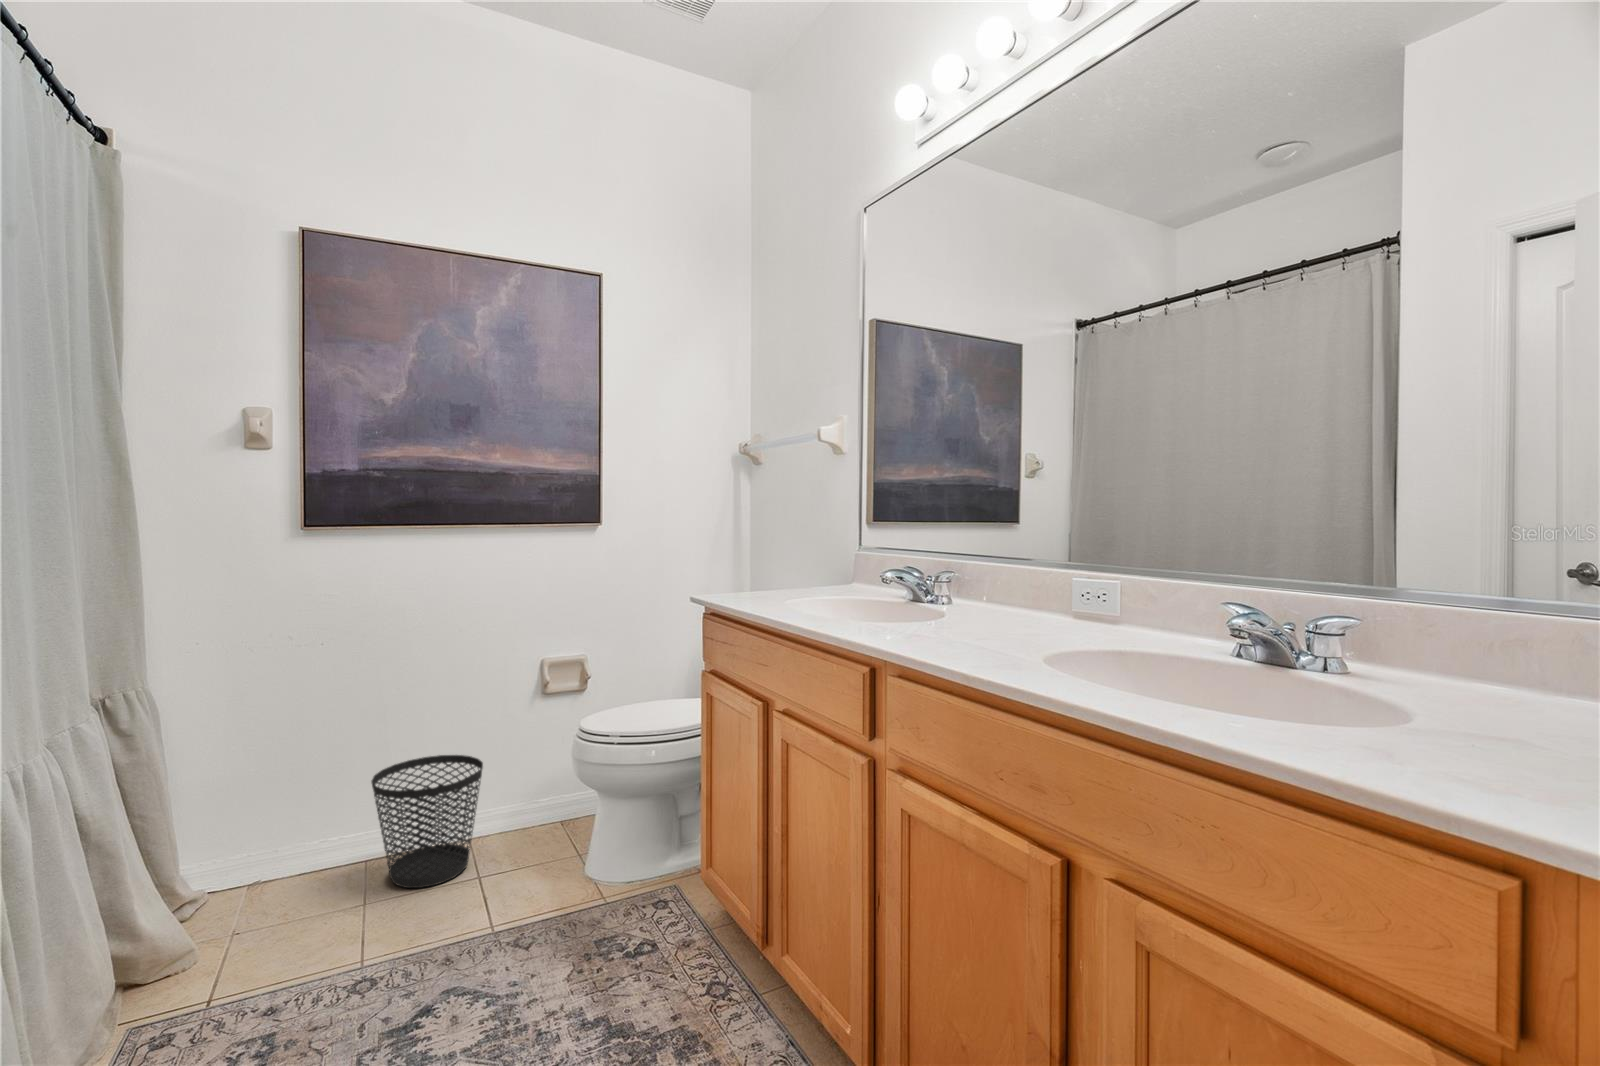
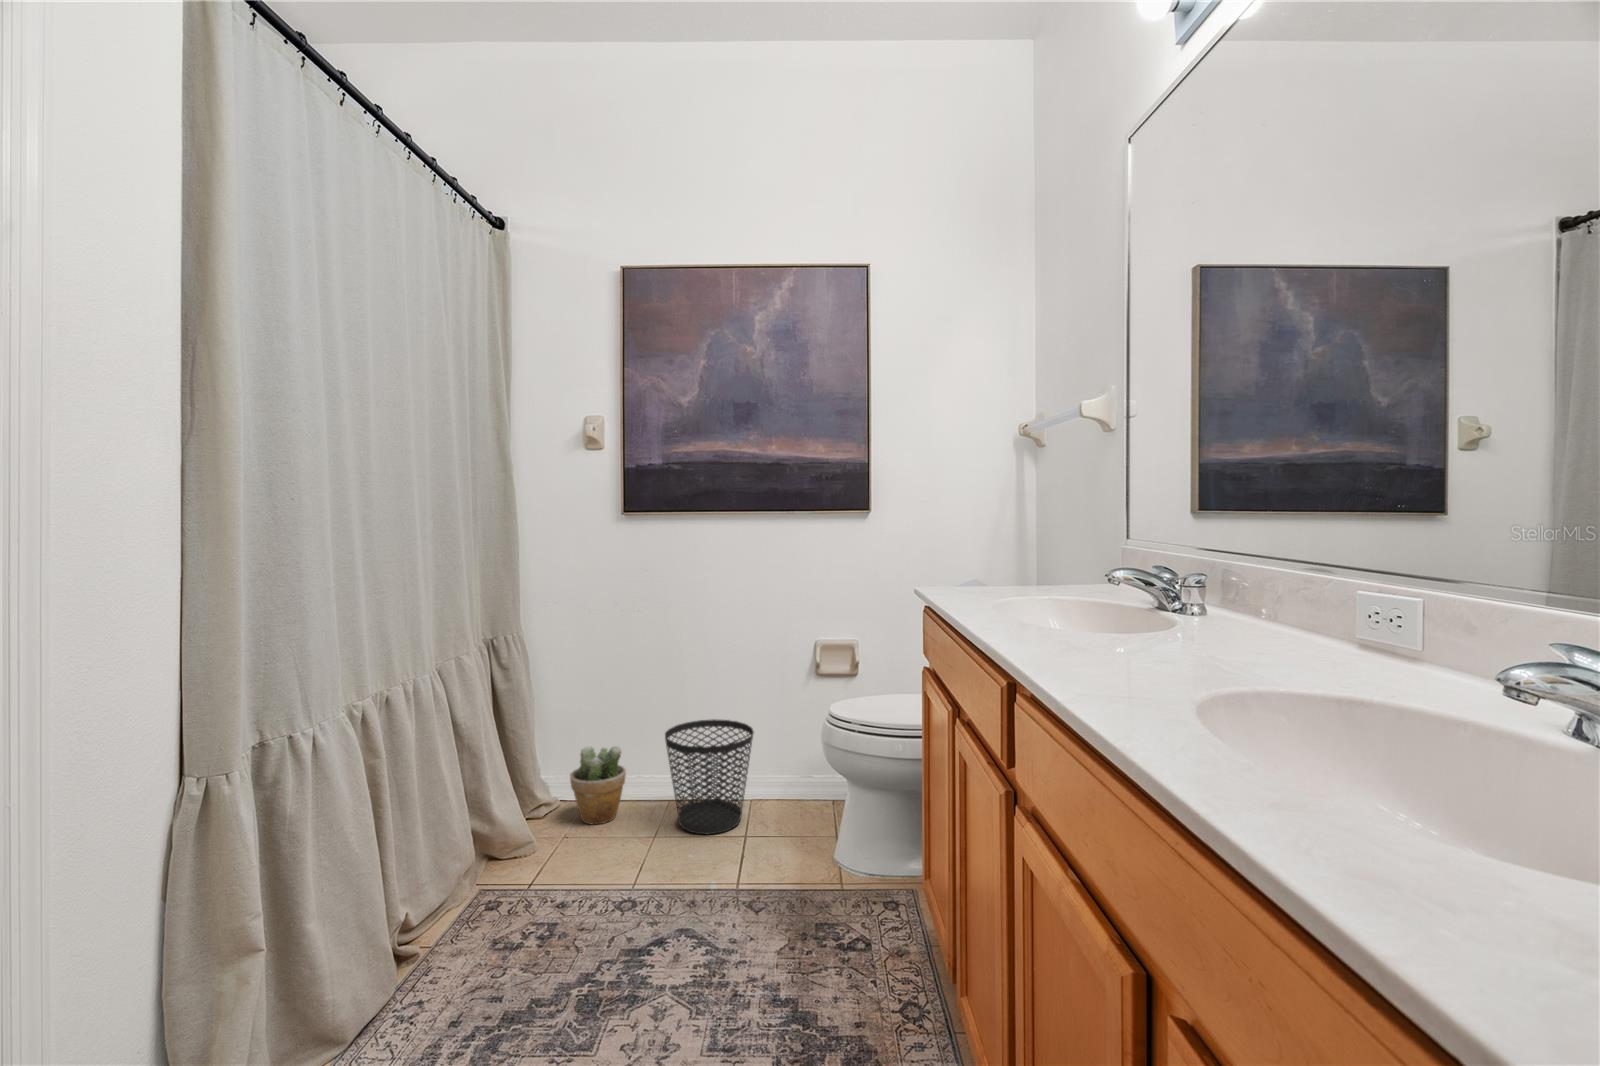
potted plant: none [229,807,312,911] -> present [570,746,626,824]

